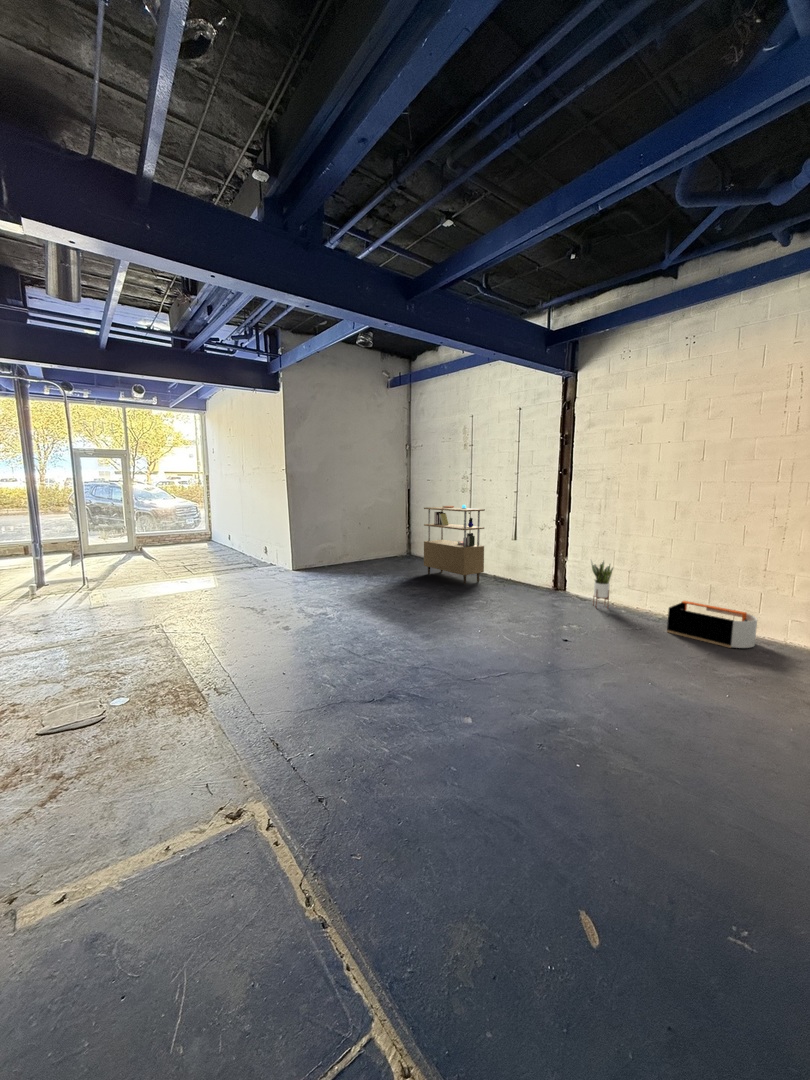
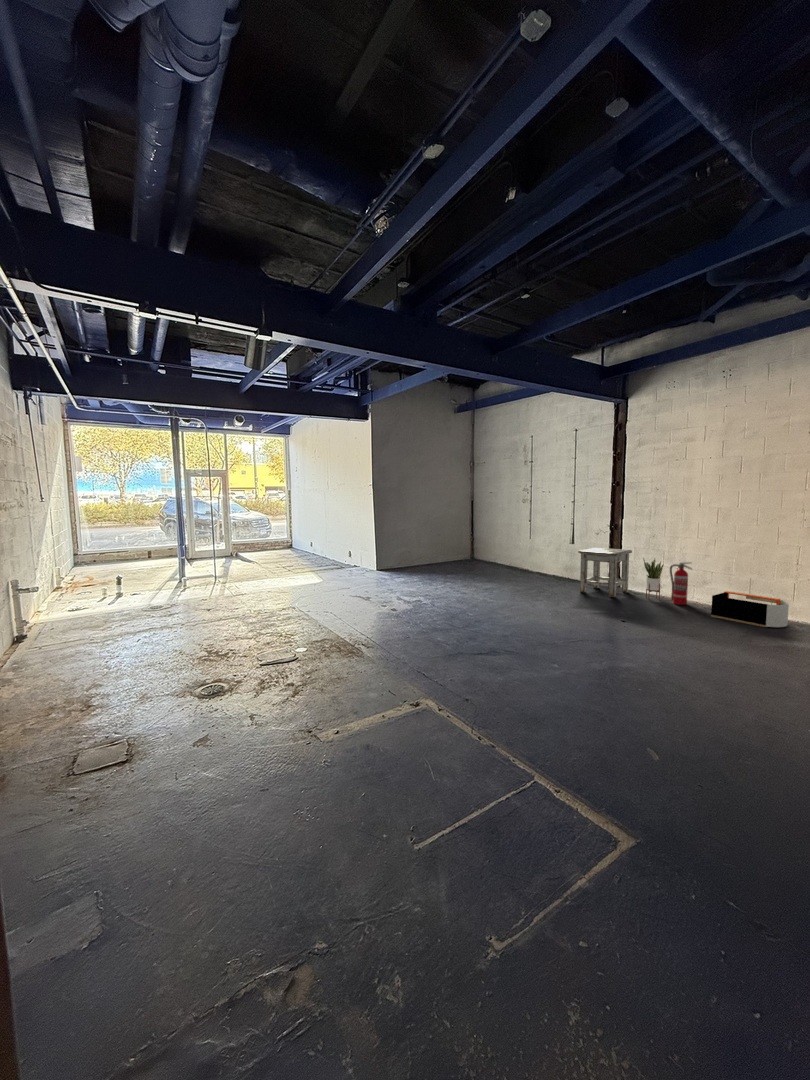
shelving unit: present [424,505,485,584] -> none [490,513,546,582]
stool: none [518,546,579,605] -> present [578,548,632,597]
fire extinguisher: none [620,566,646,615] -> present [670,562,692,605]

